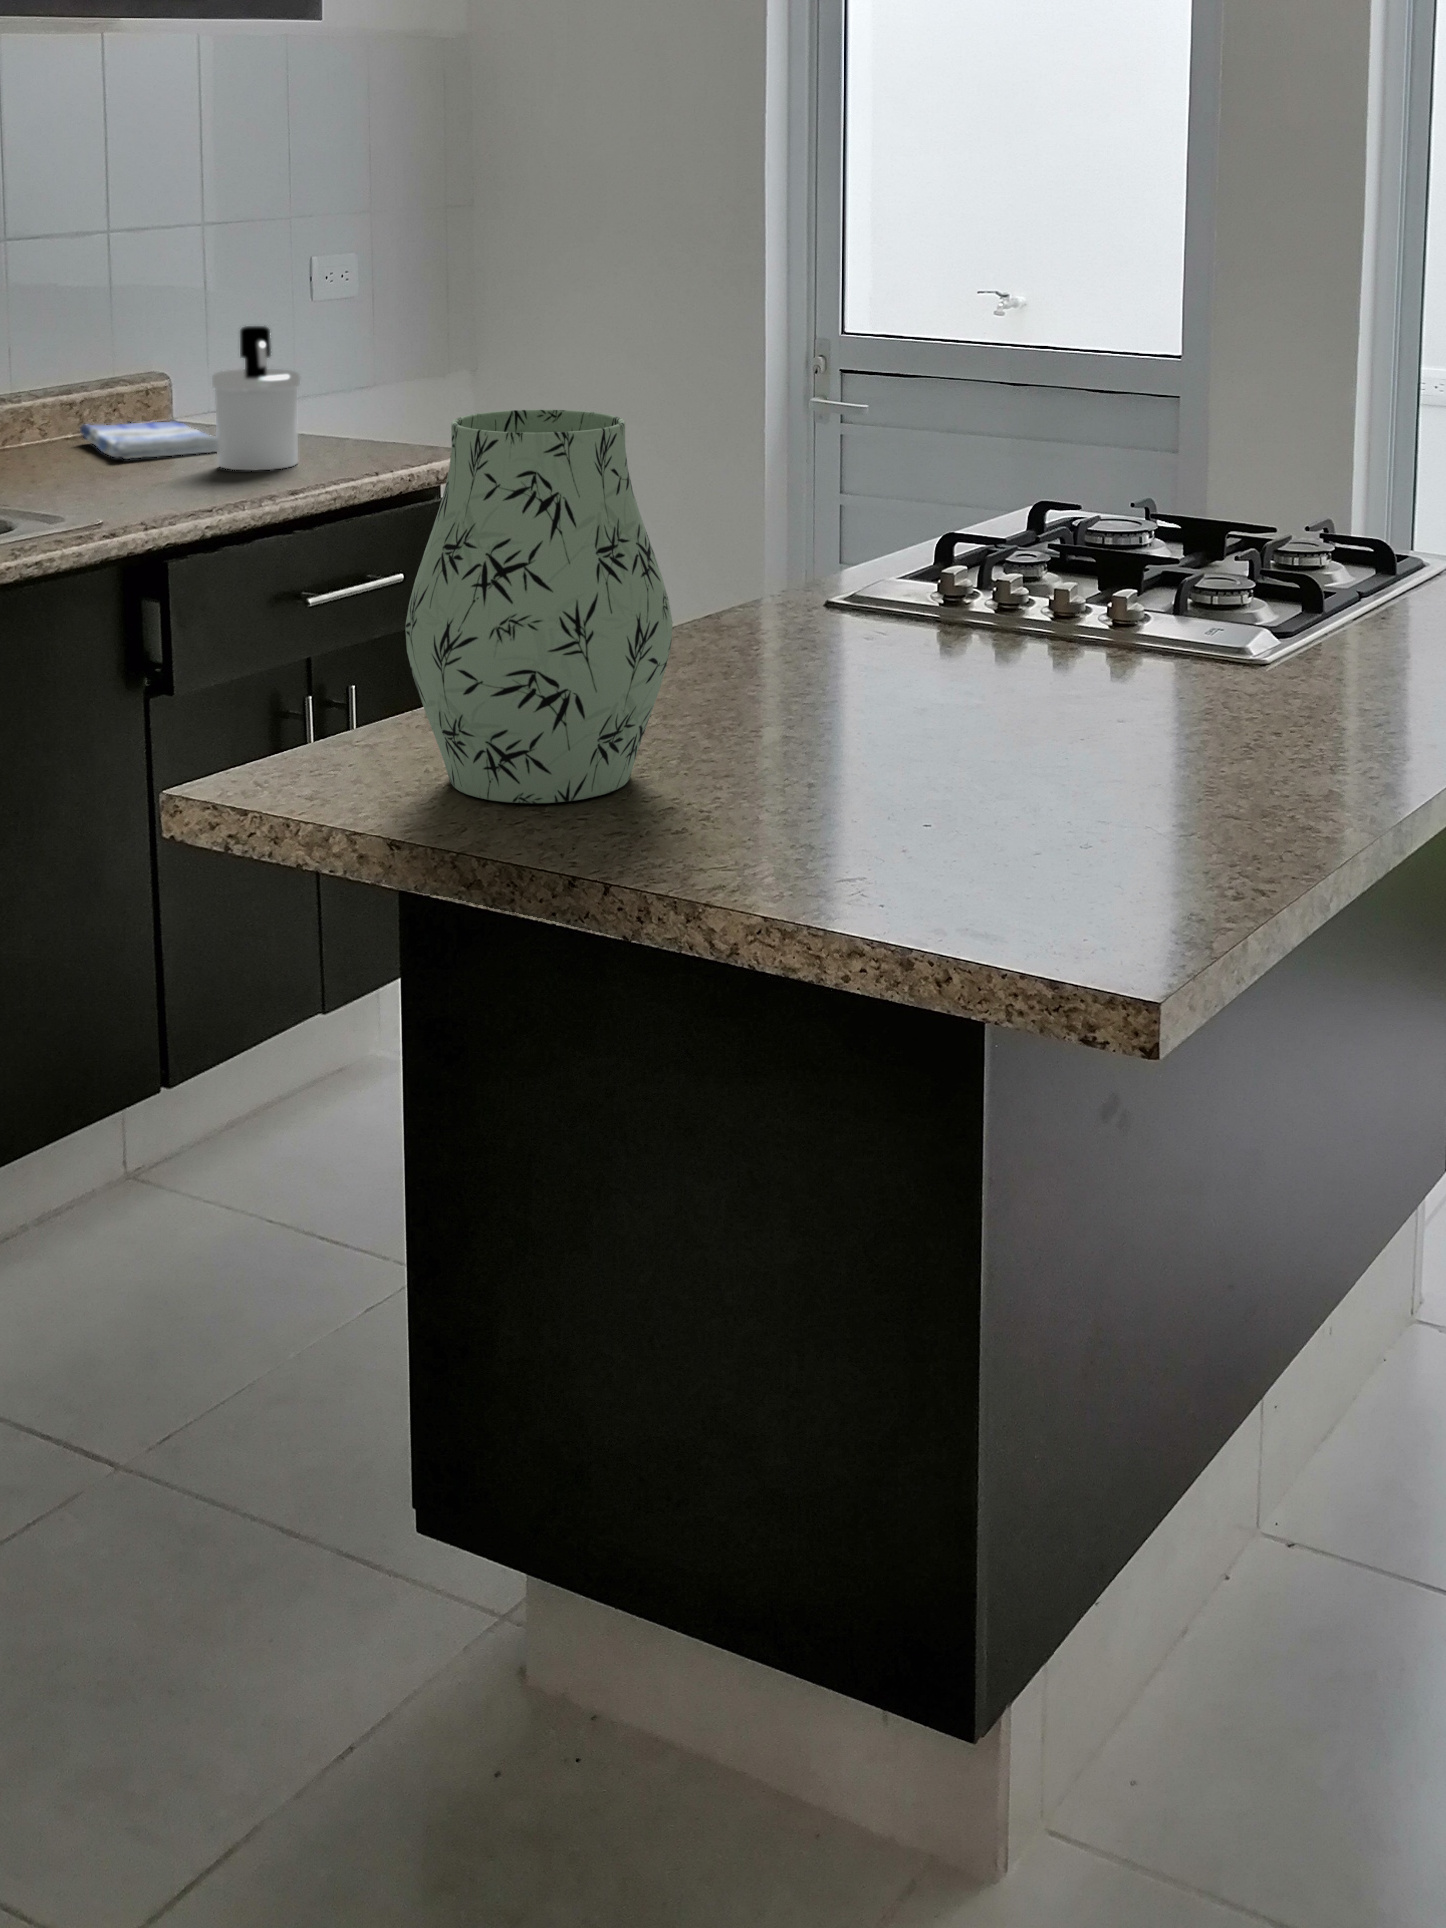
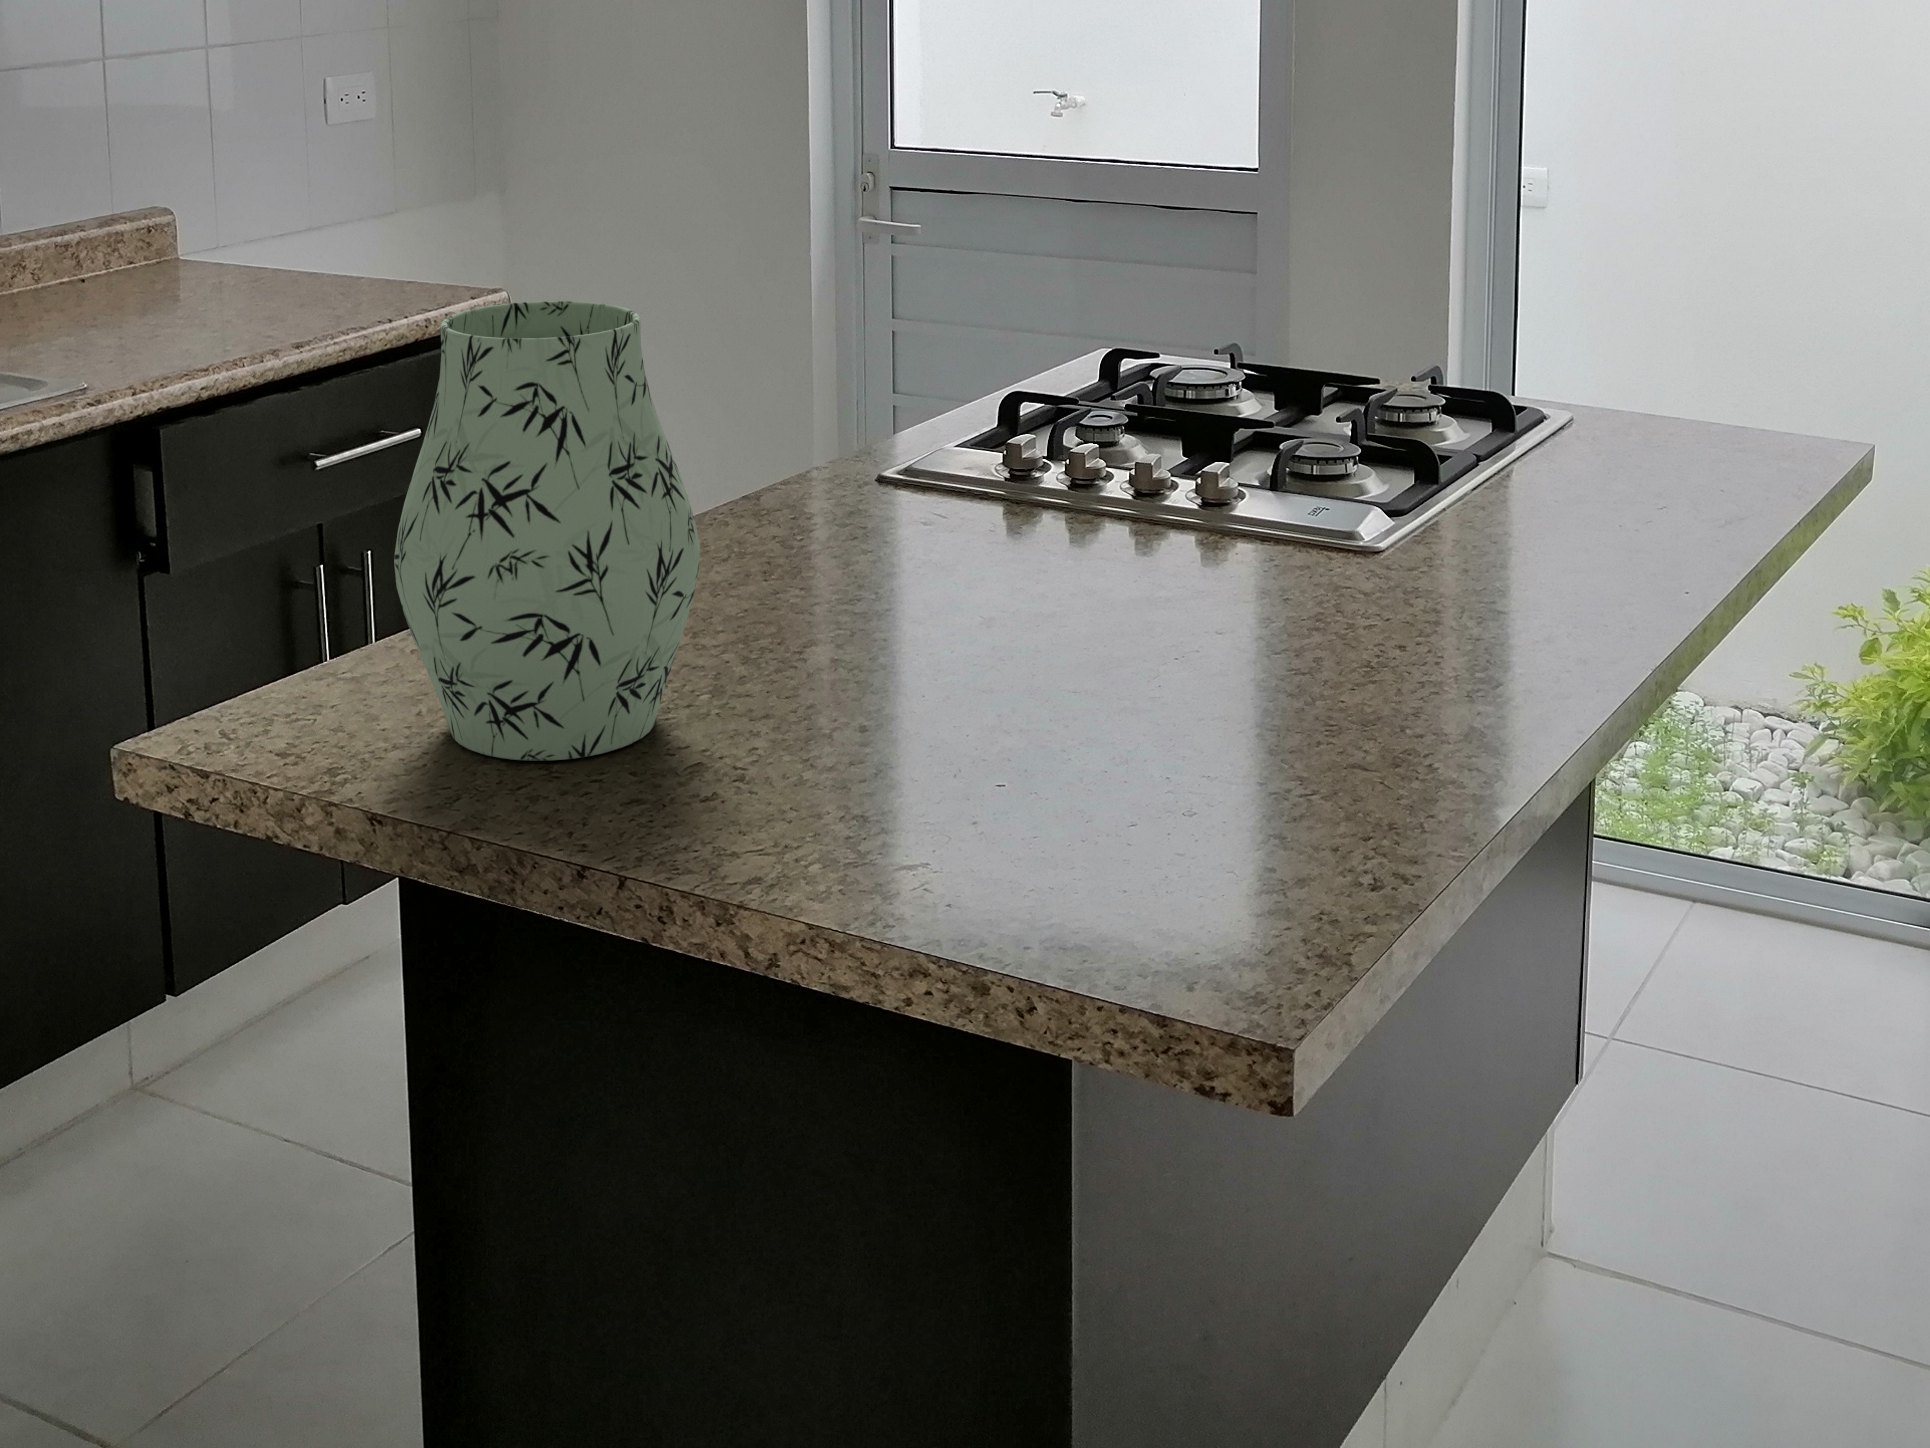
soap dispenser: present [212,326,300,471] -> none [206,160,301,317]
dish towel: present [80,422,217,459] -> none [71,259,225,304]

